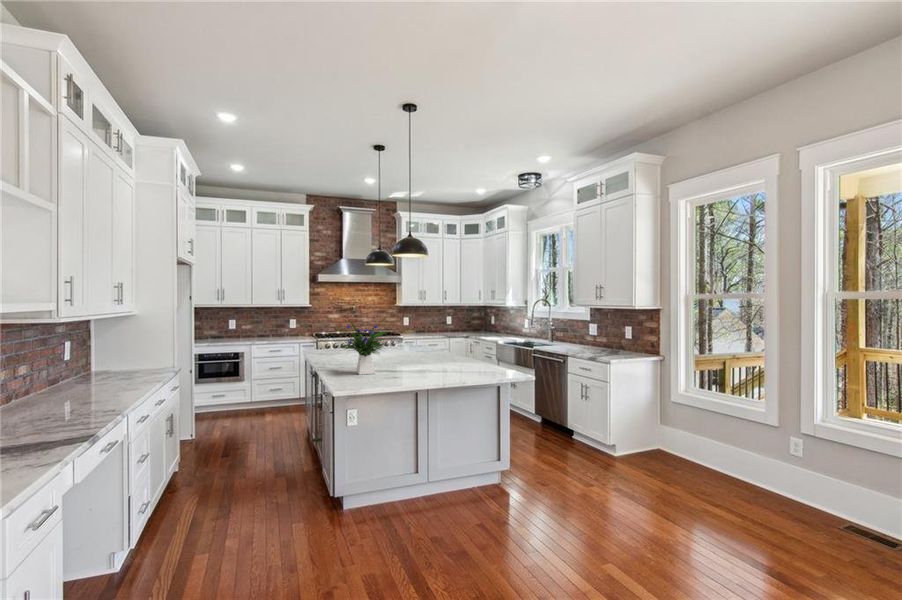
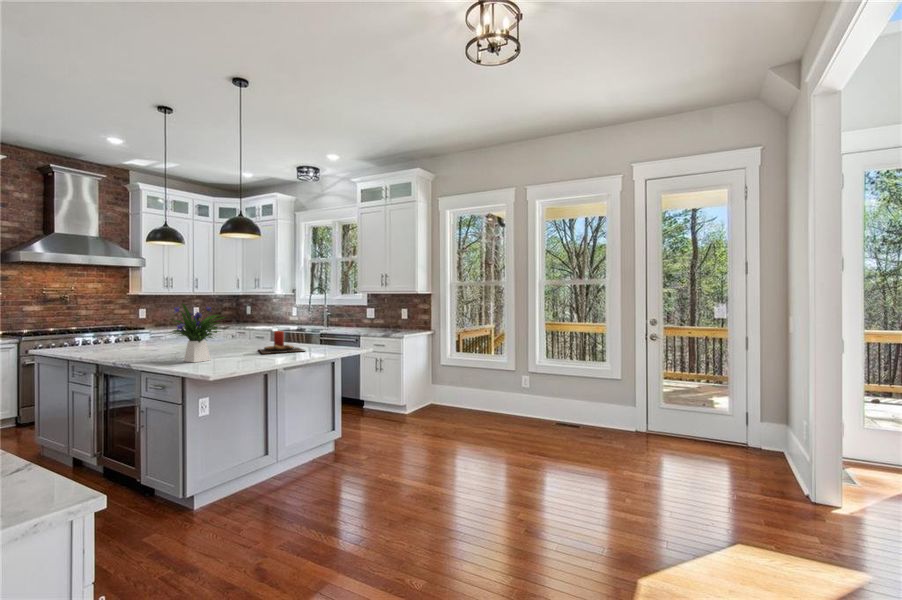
candle: none [423,349,468,372] -> present [259,331,305,354]

